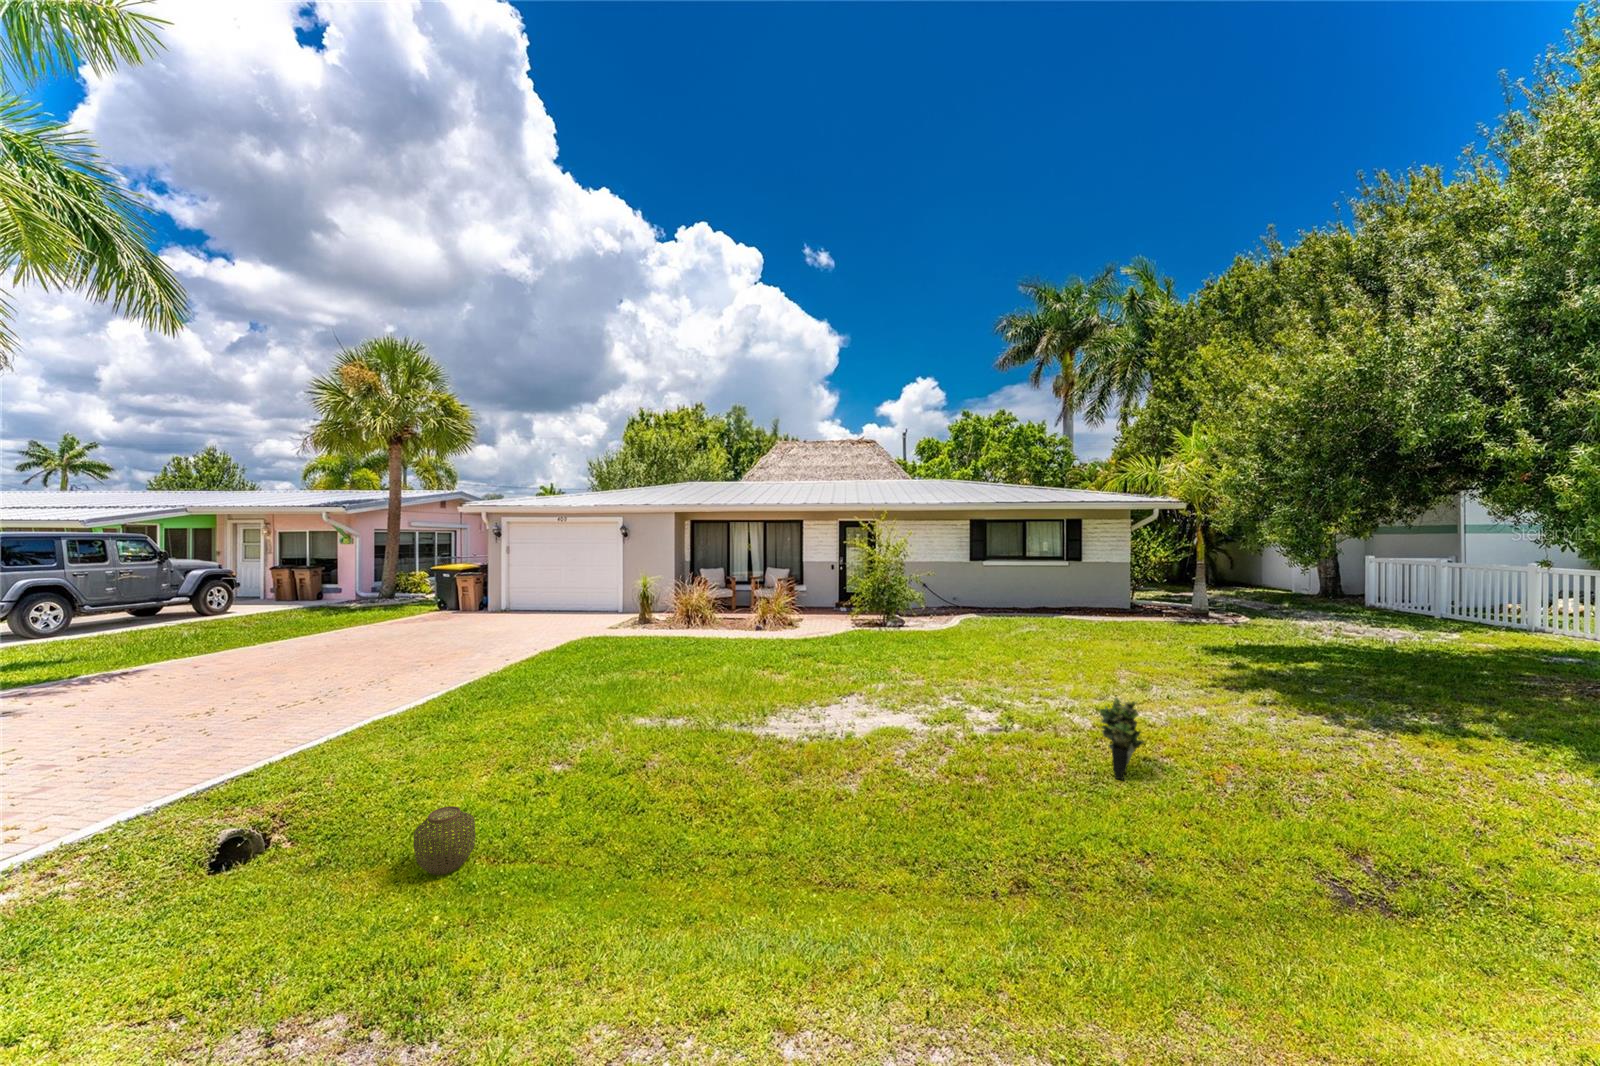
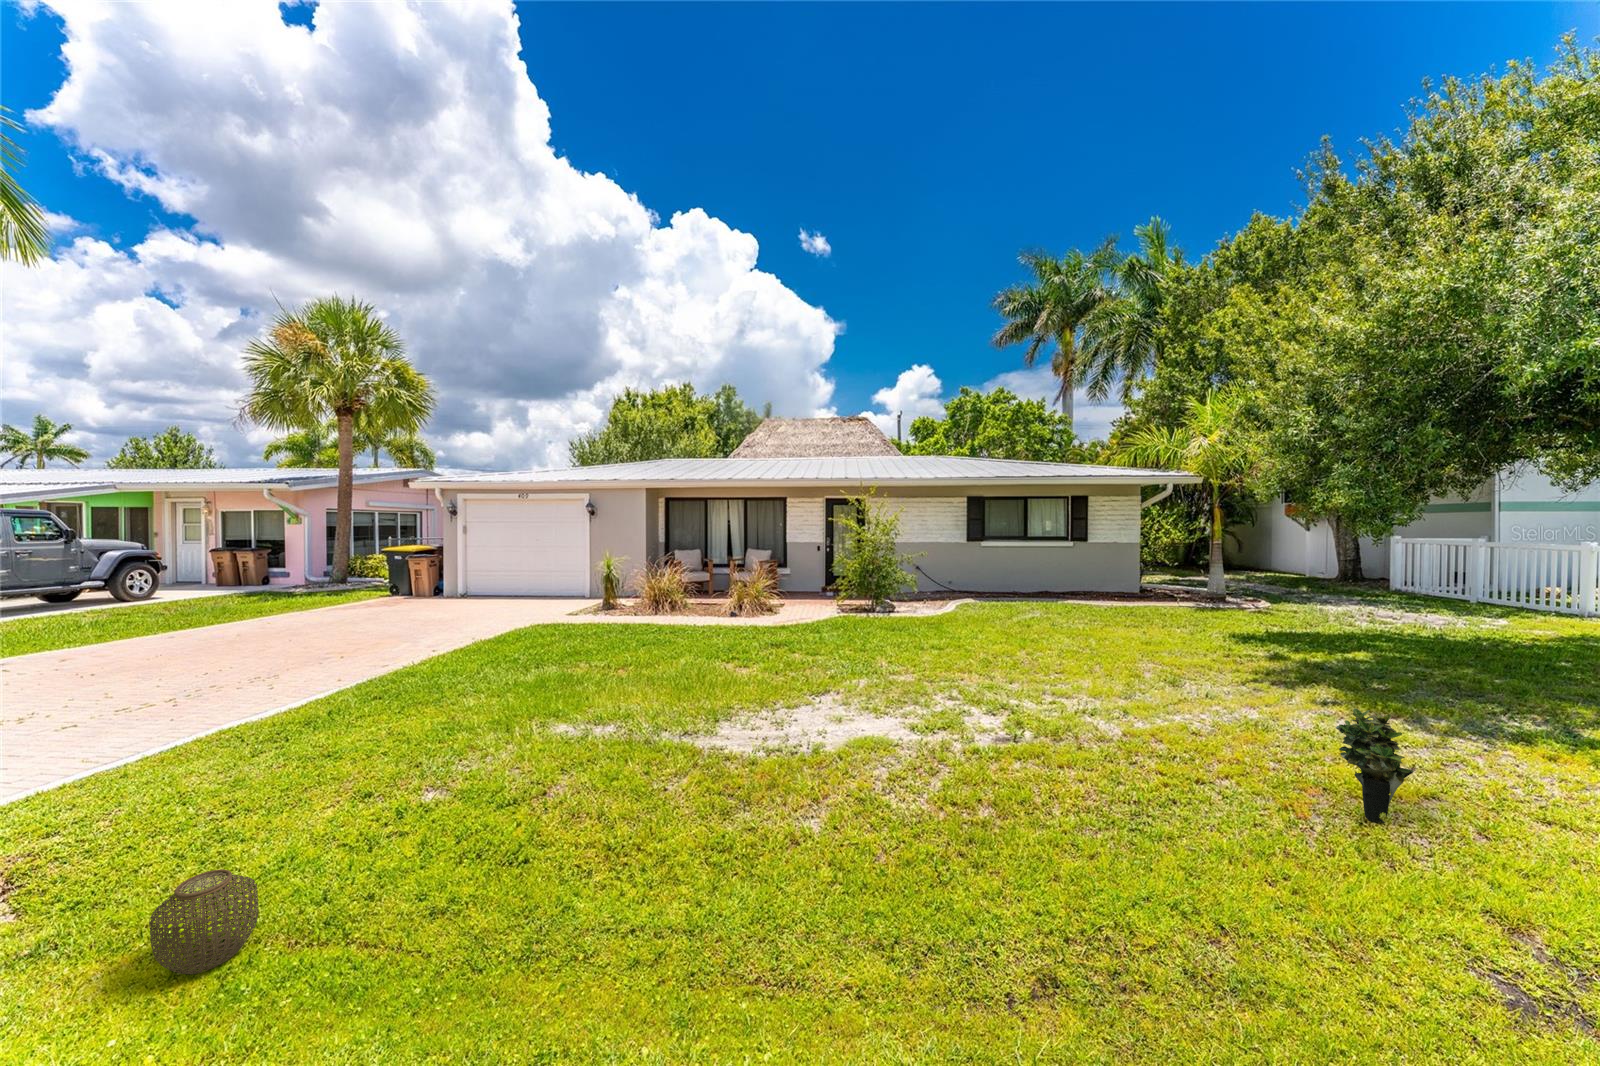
potted plant: present [1100,698,1145,780] -> present [1336,708,1414,823]

